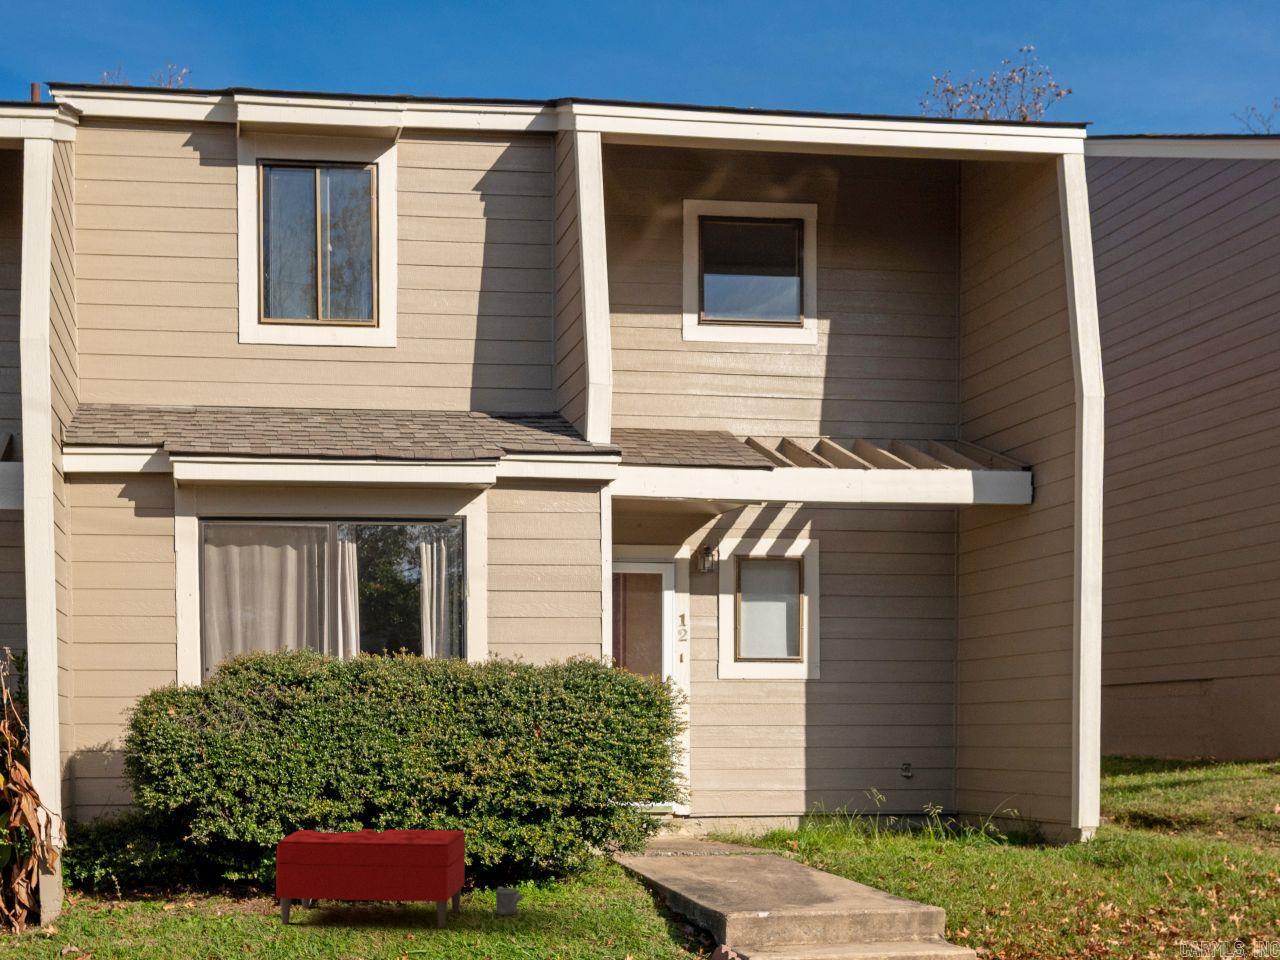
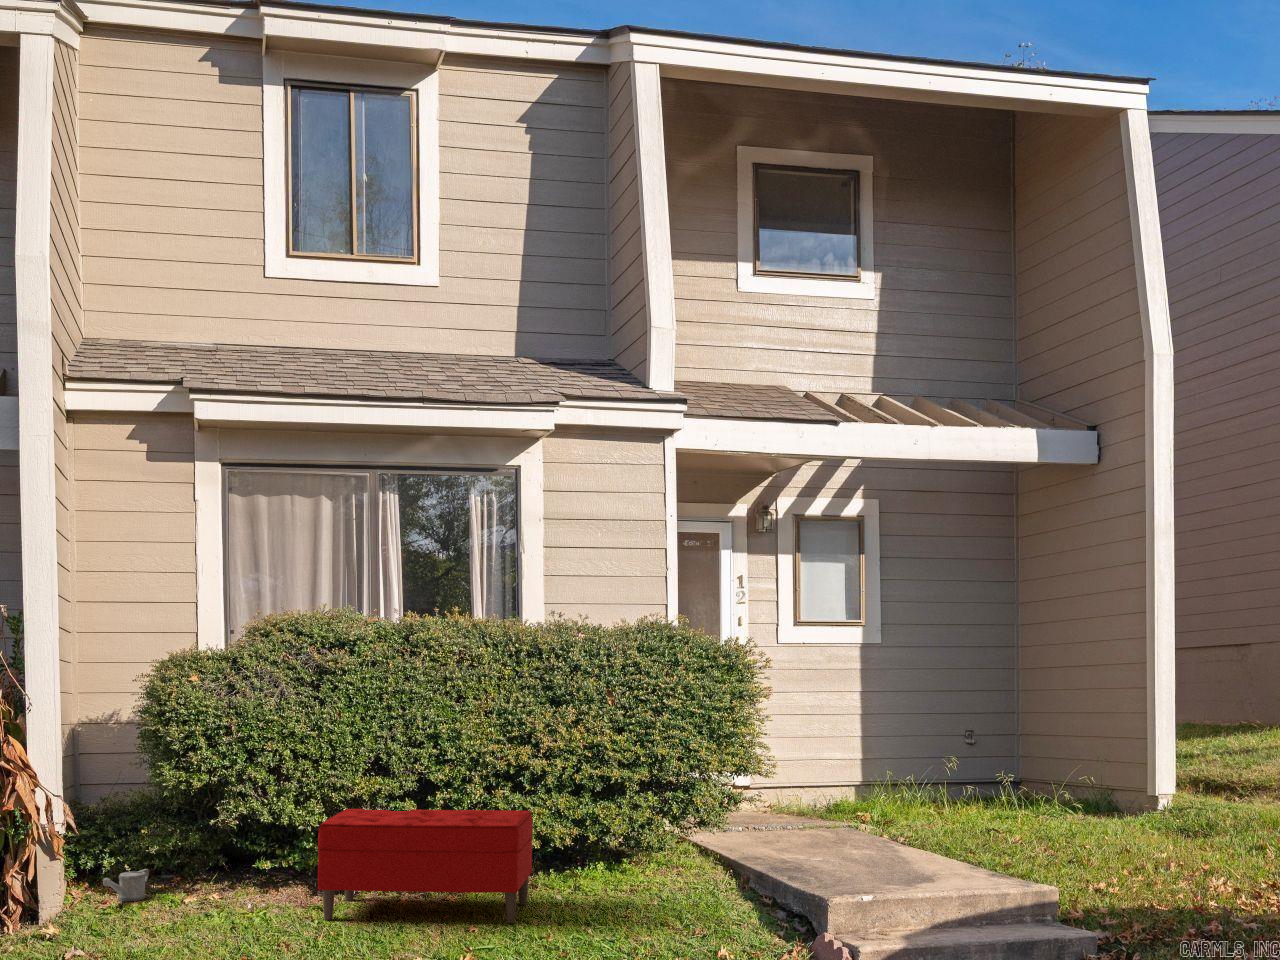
watering can: present [496,887,523,915] -> present [103,869,149,901]

